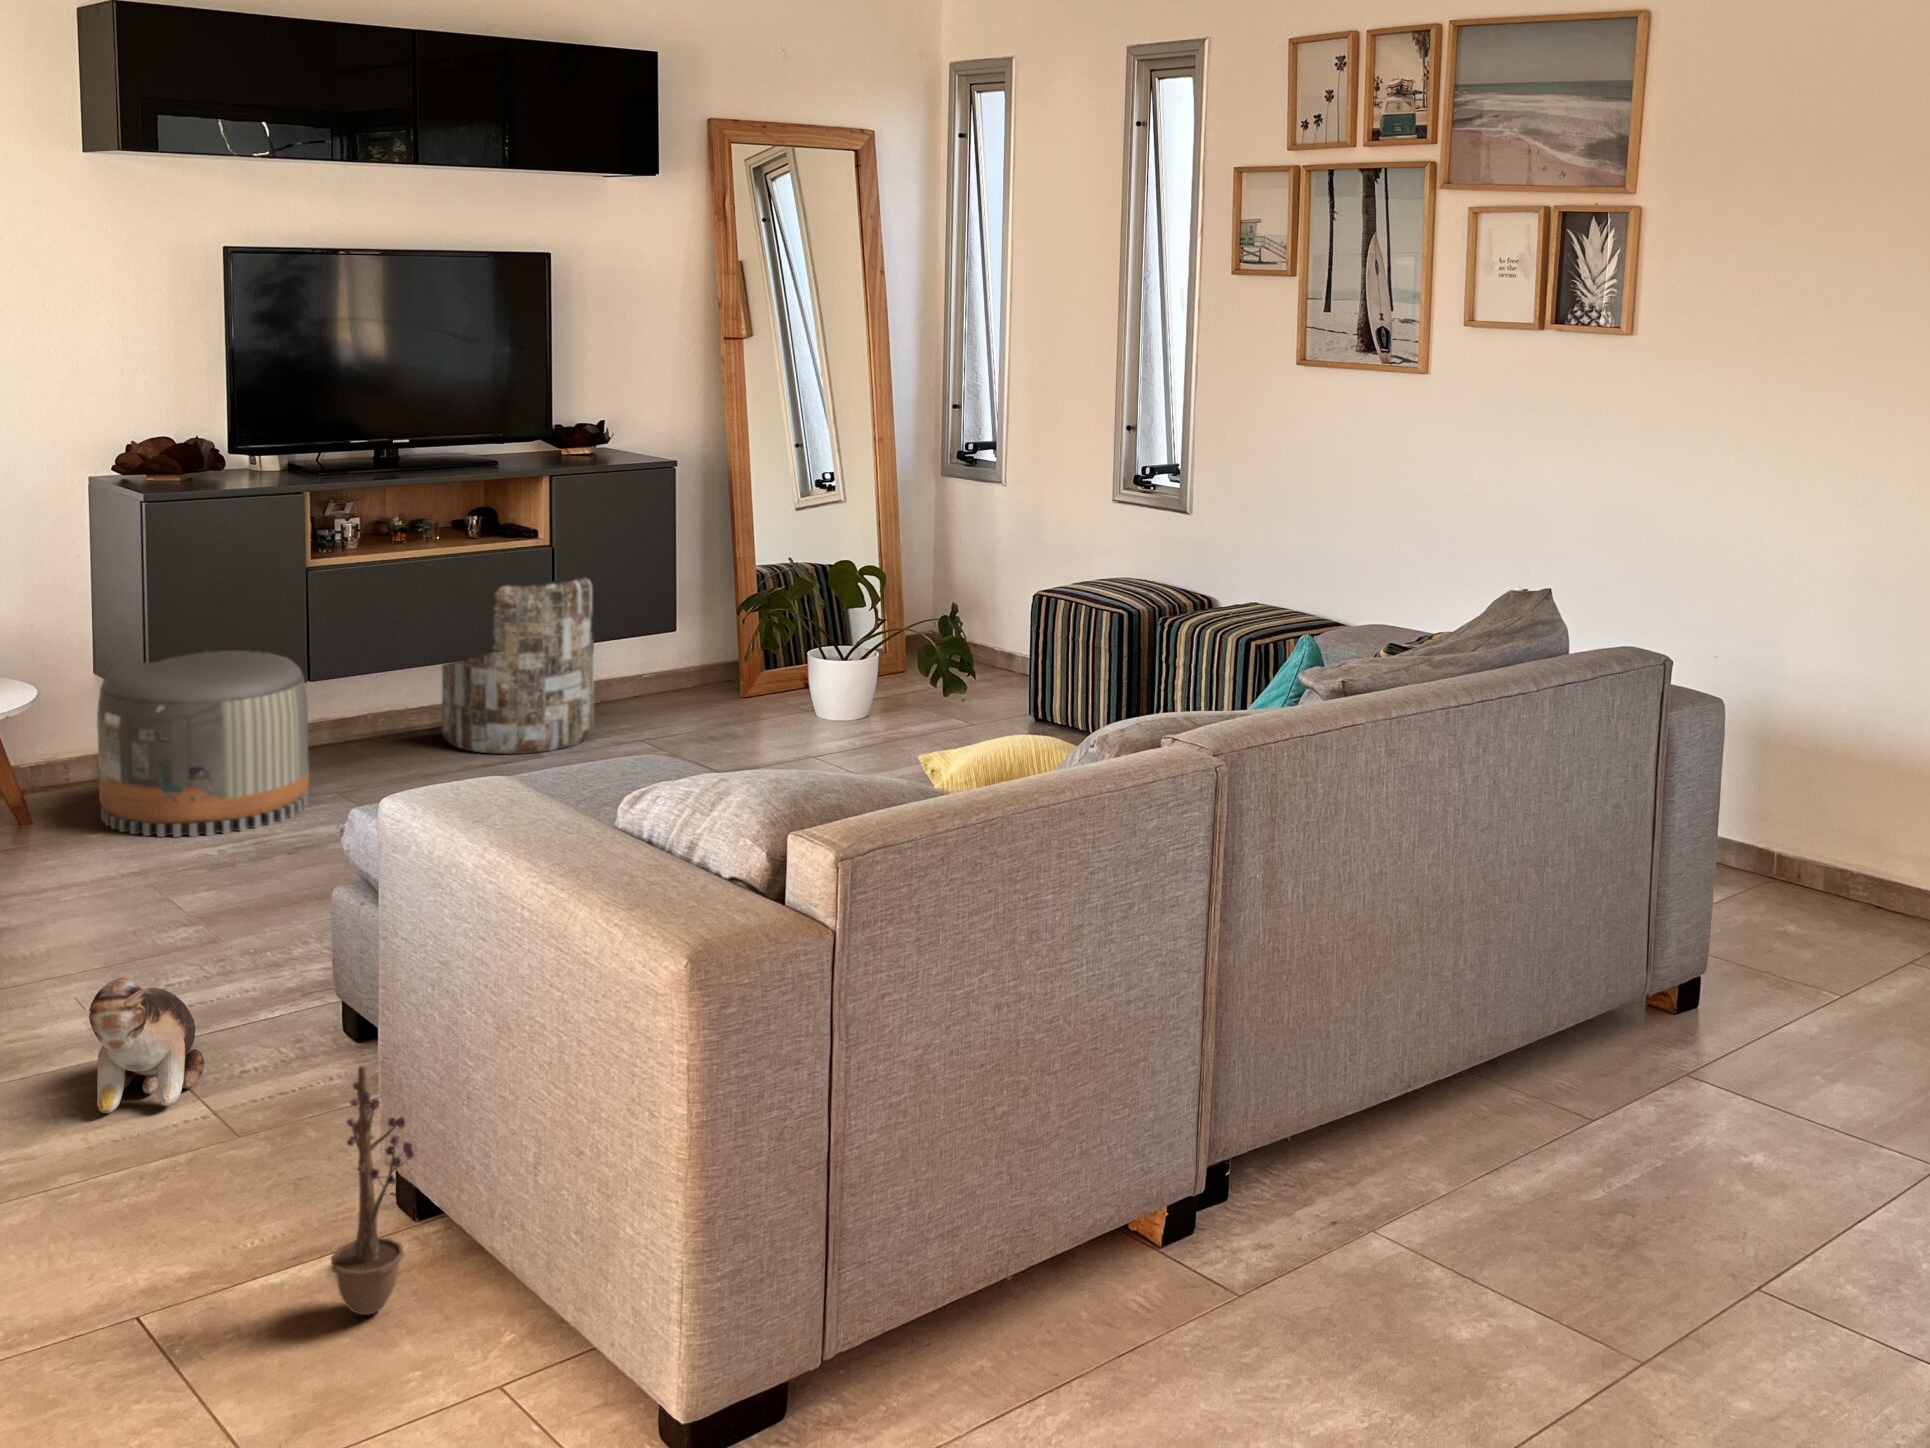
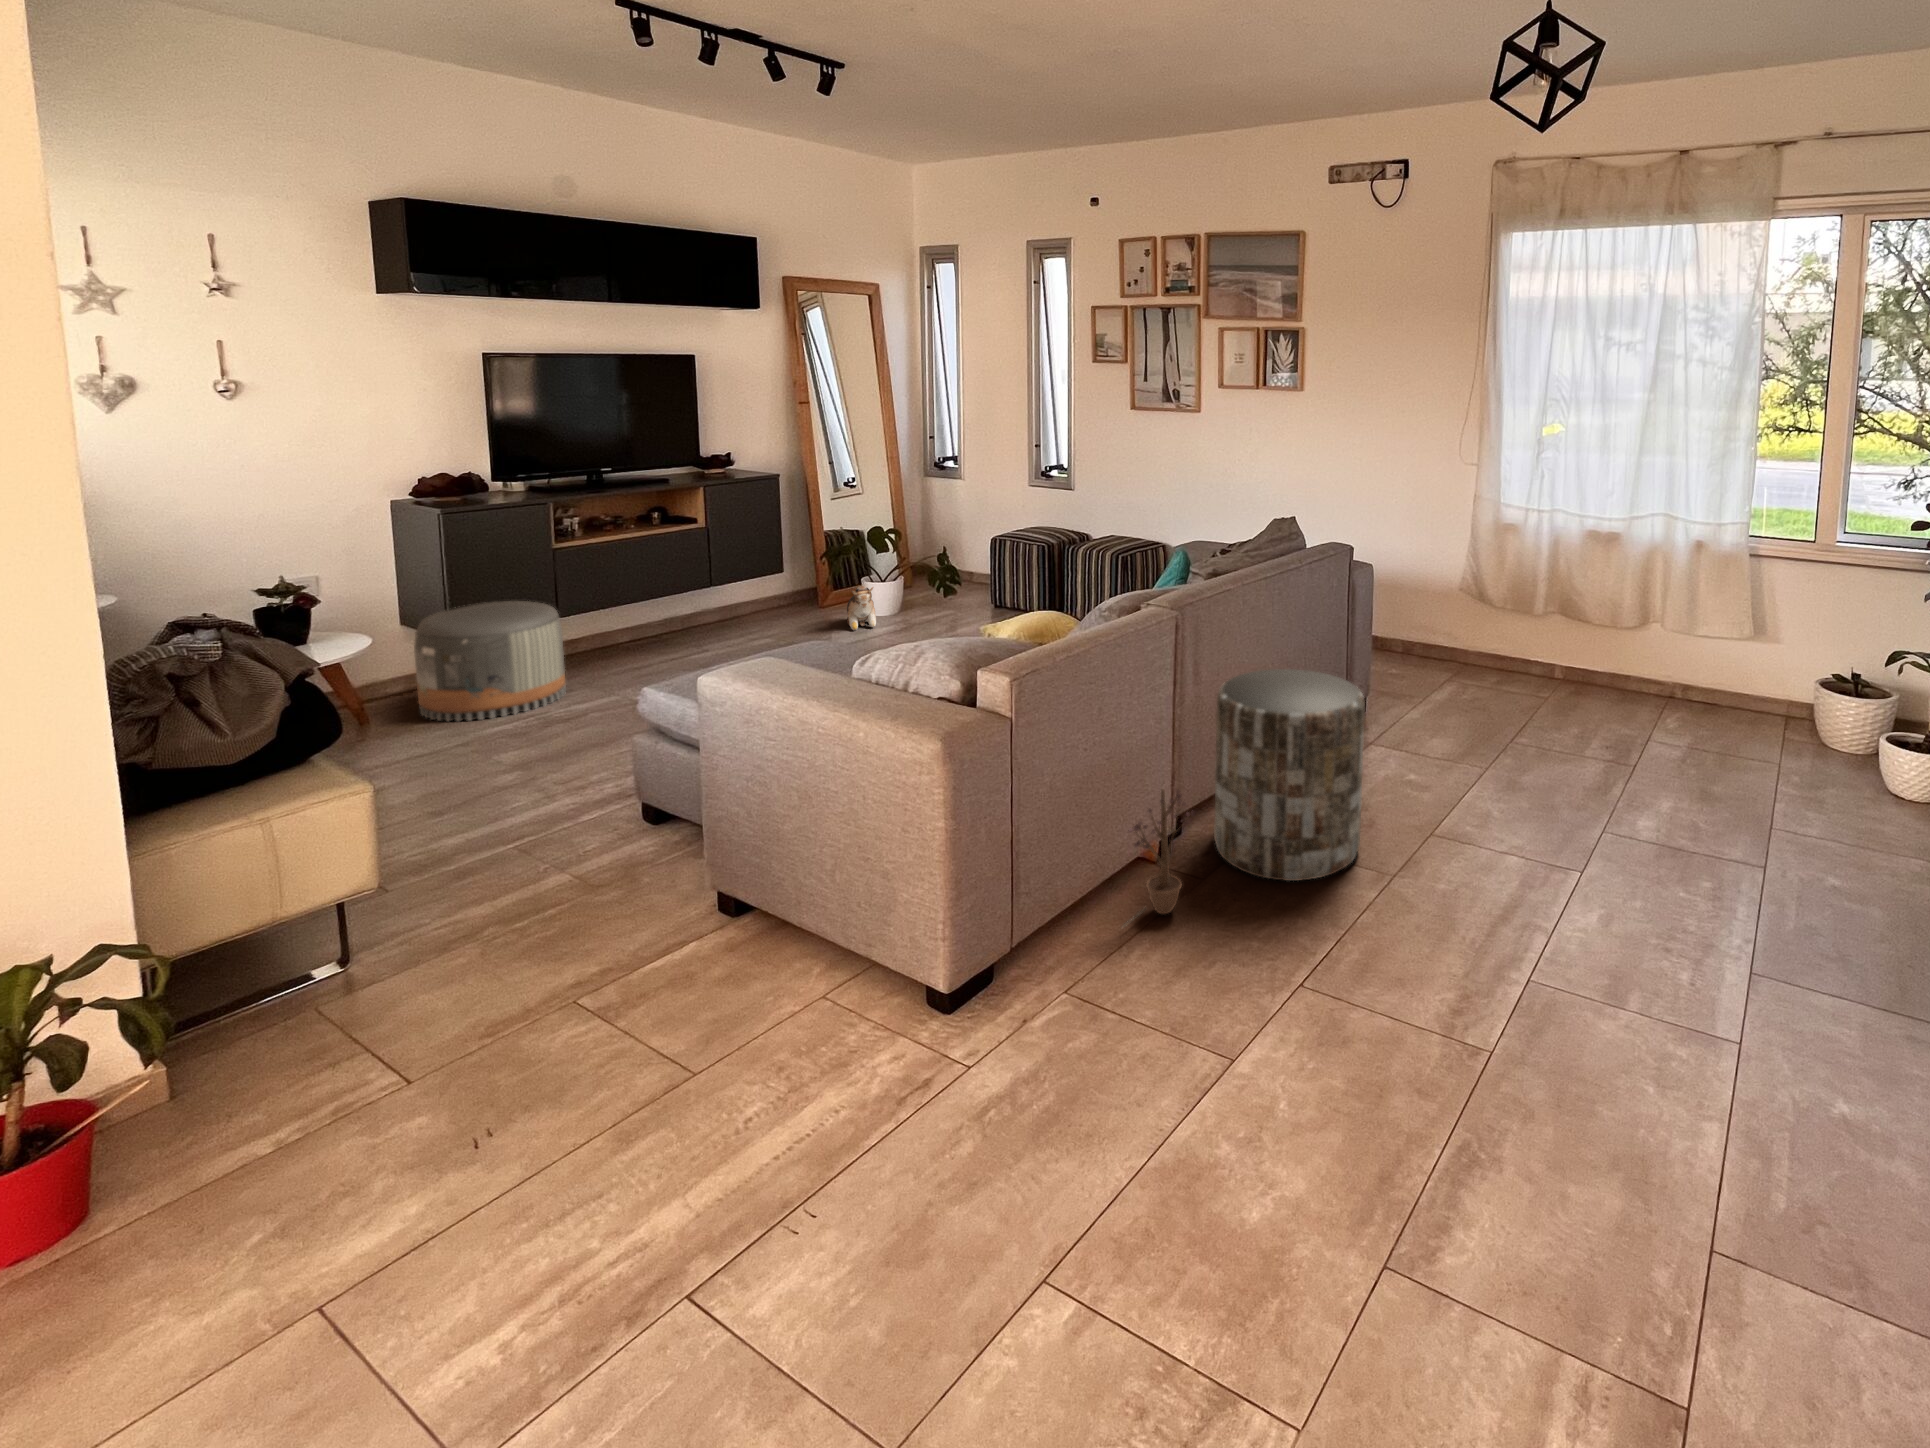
side table: present [442,578,594,754] -> present [1214,669,1365,881]
plush toy: present [74,976,205,1113] -> present [847,586,876,630]
decorative plant: present [331,1066,414,1315] -> present [1123,789,1195,927]

